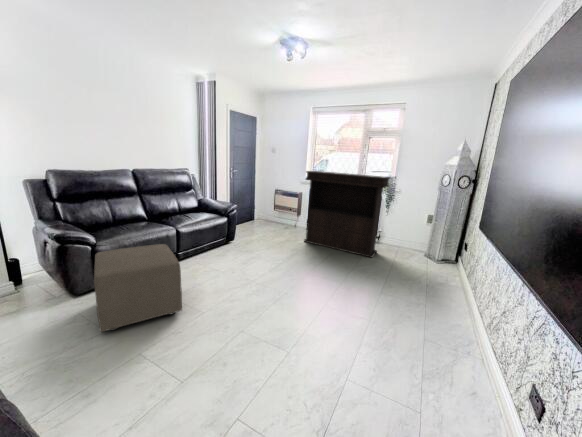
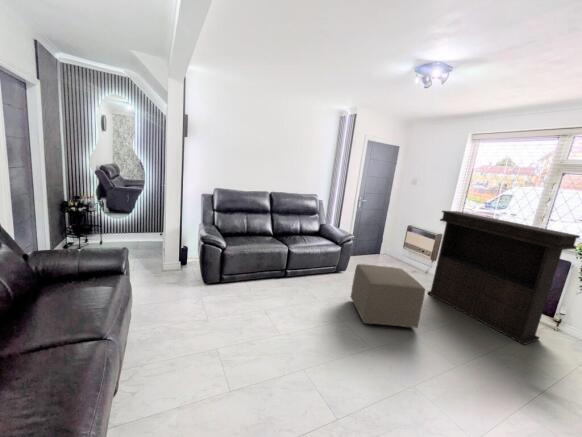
ottoman: present [94,244,182,332] -> present [351,264,425,328]

